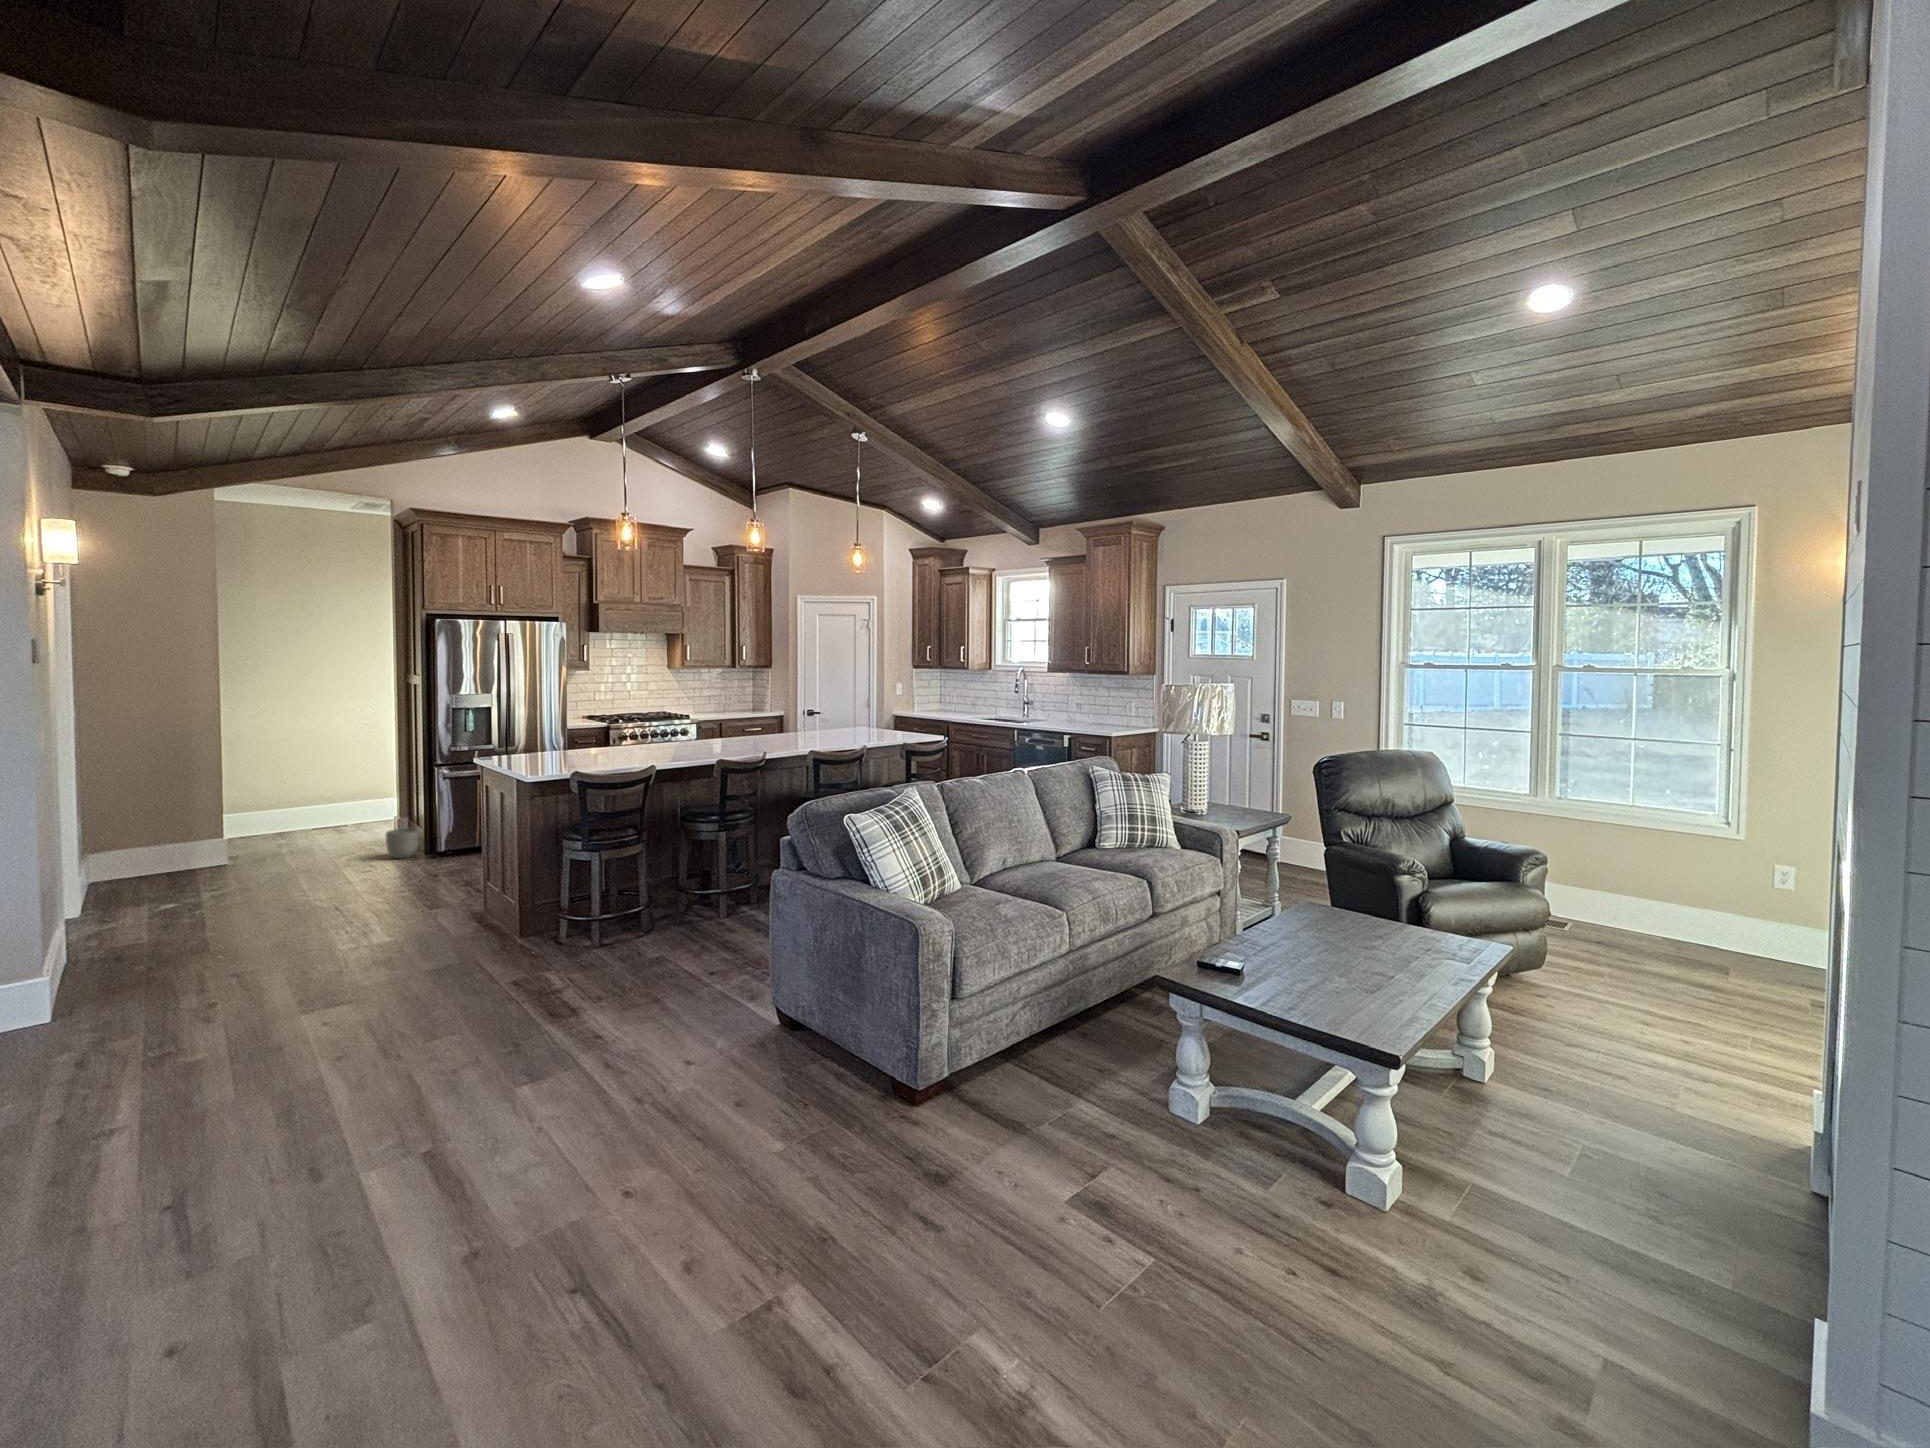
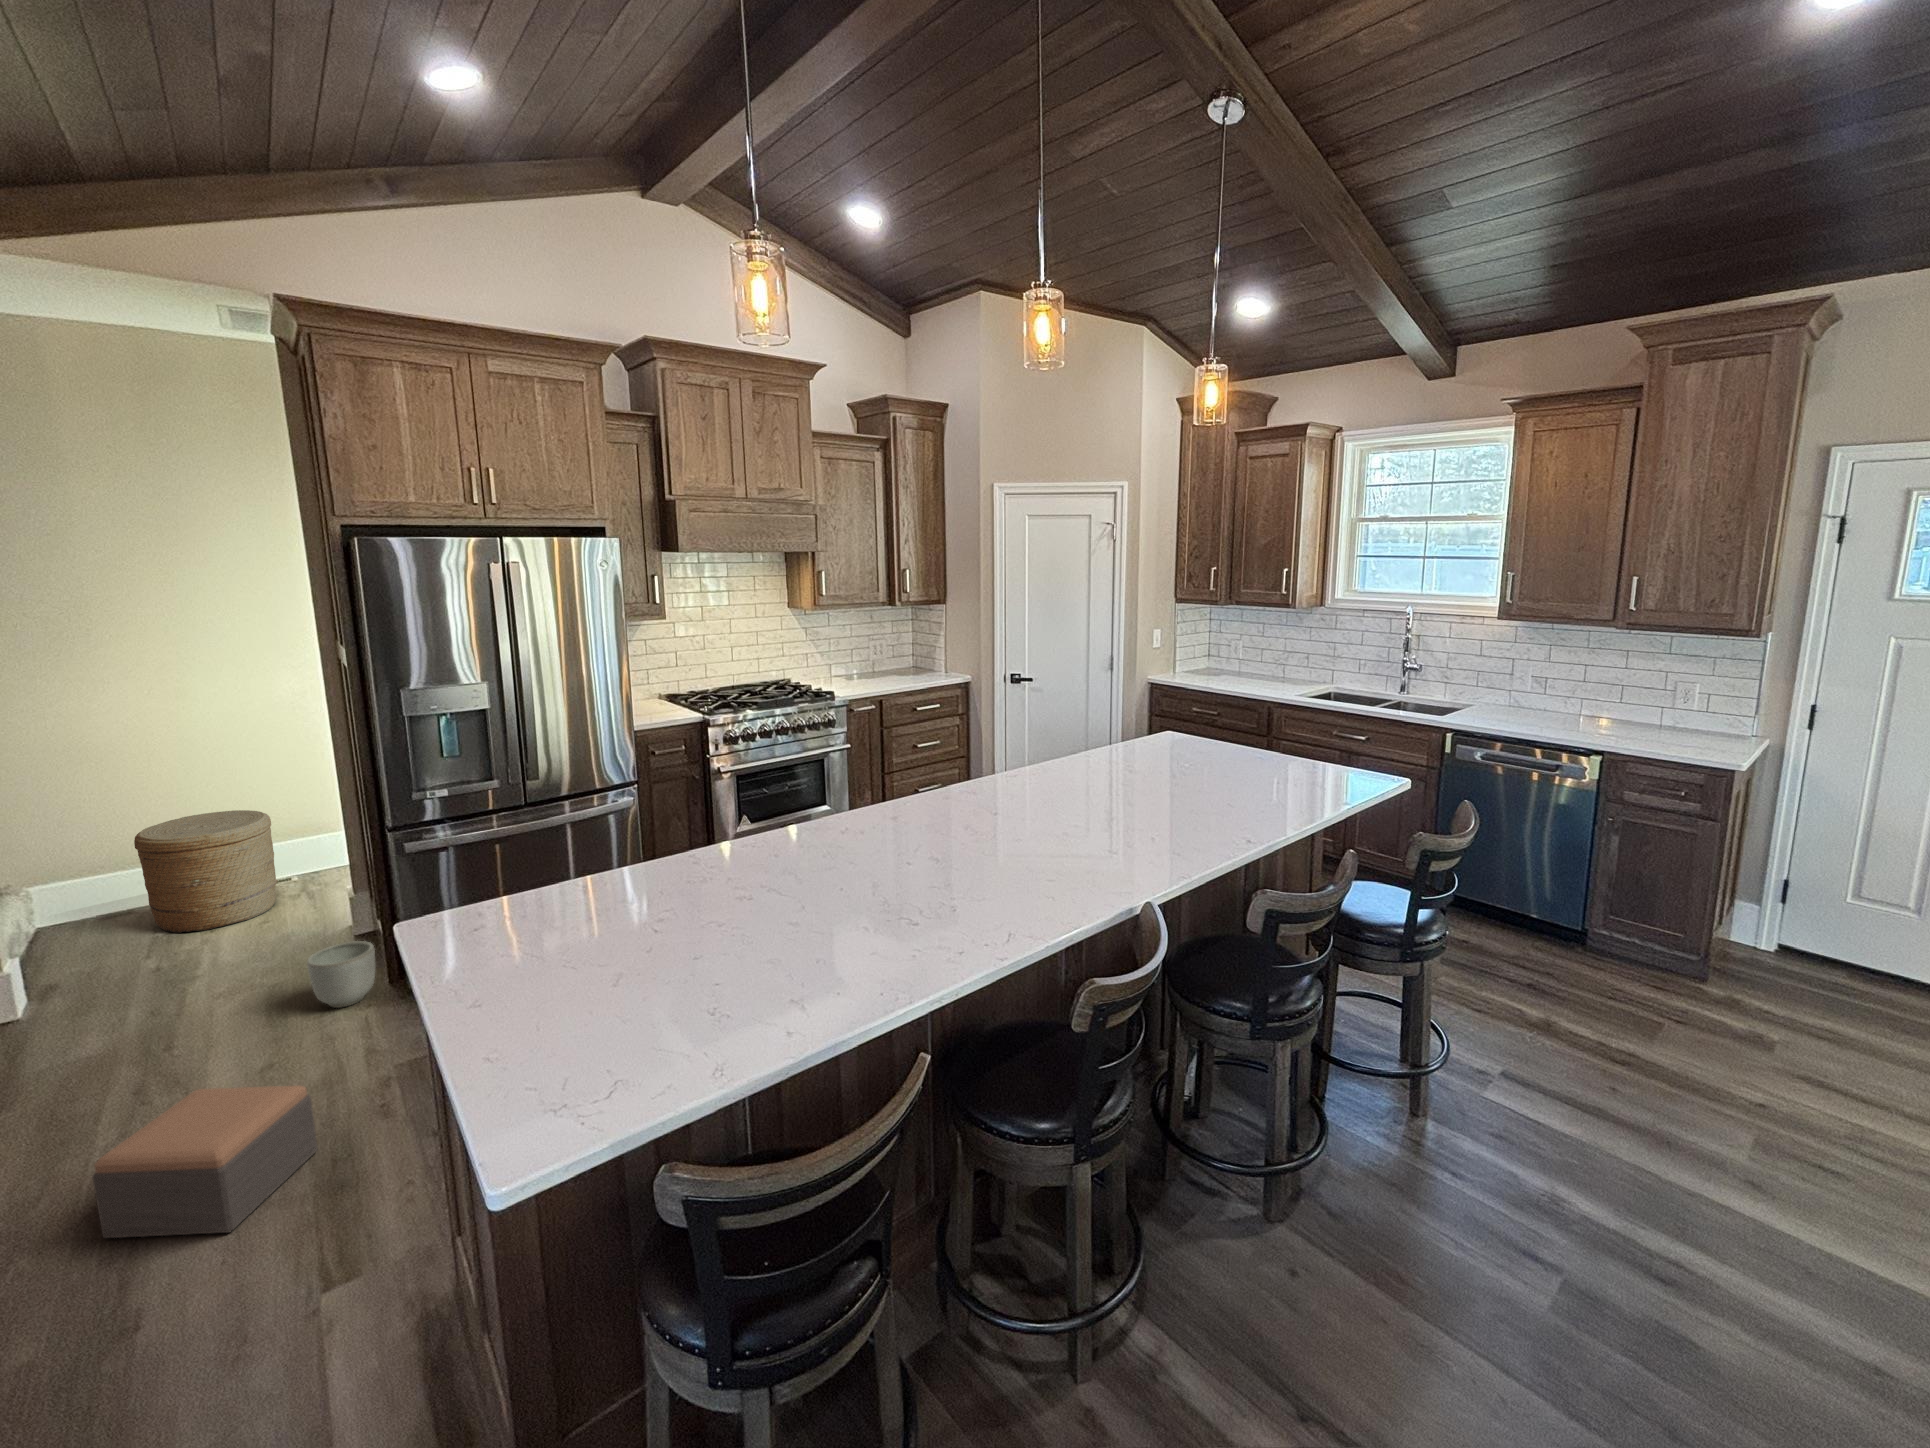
woven basket: none [275,777,349,840] -> present [134,810,278,933]
footstool: none [321,855,406,903] -> present [92,1086,318,1238]

